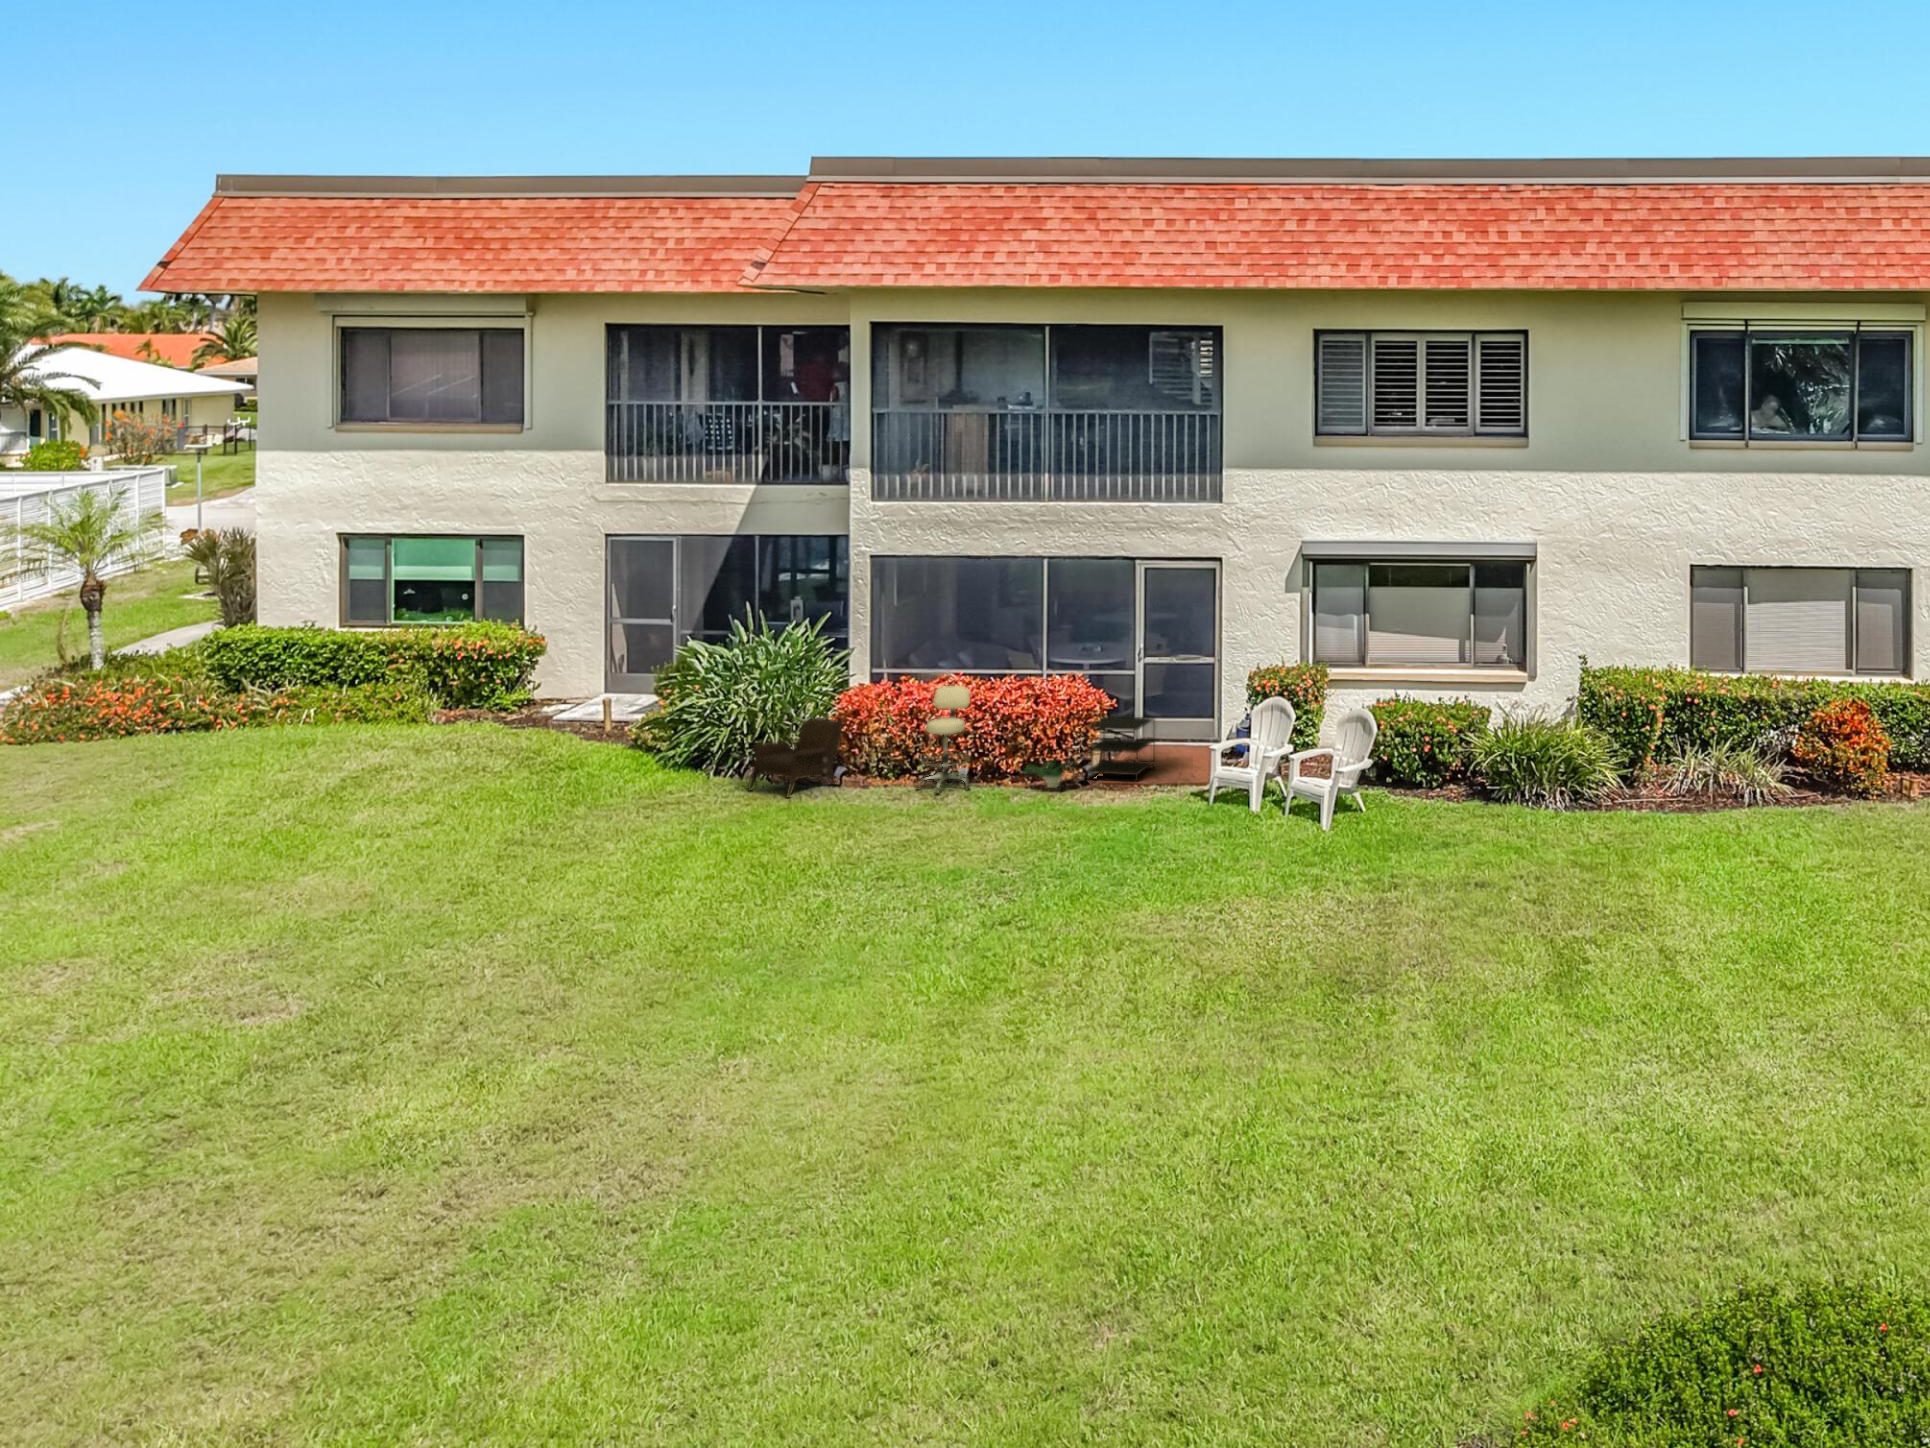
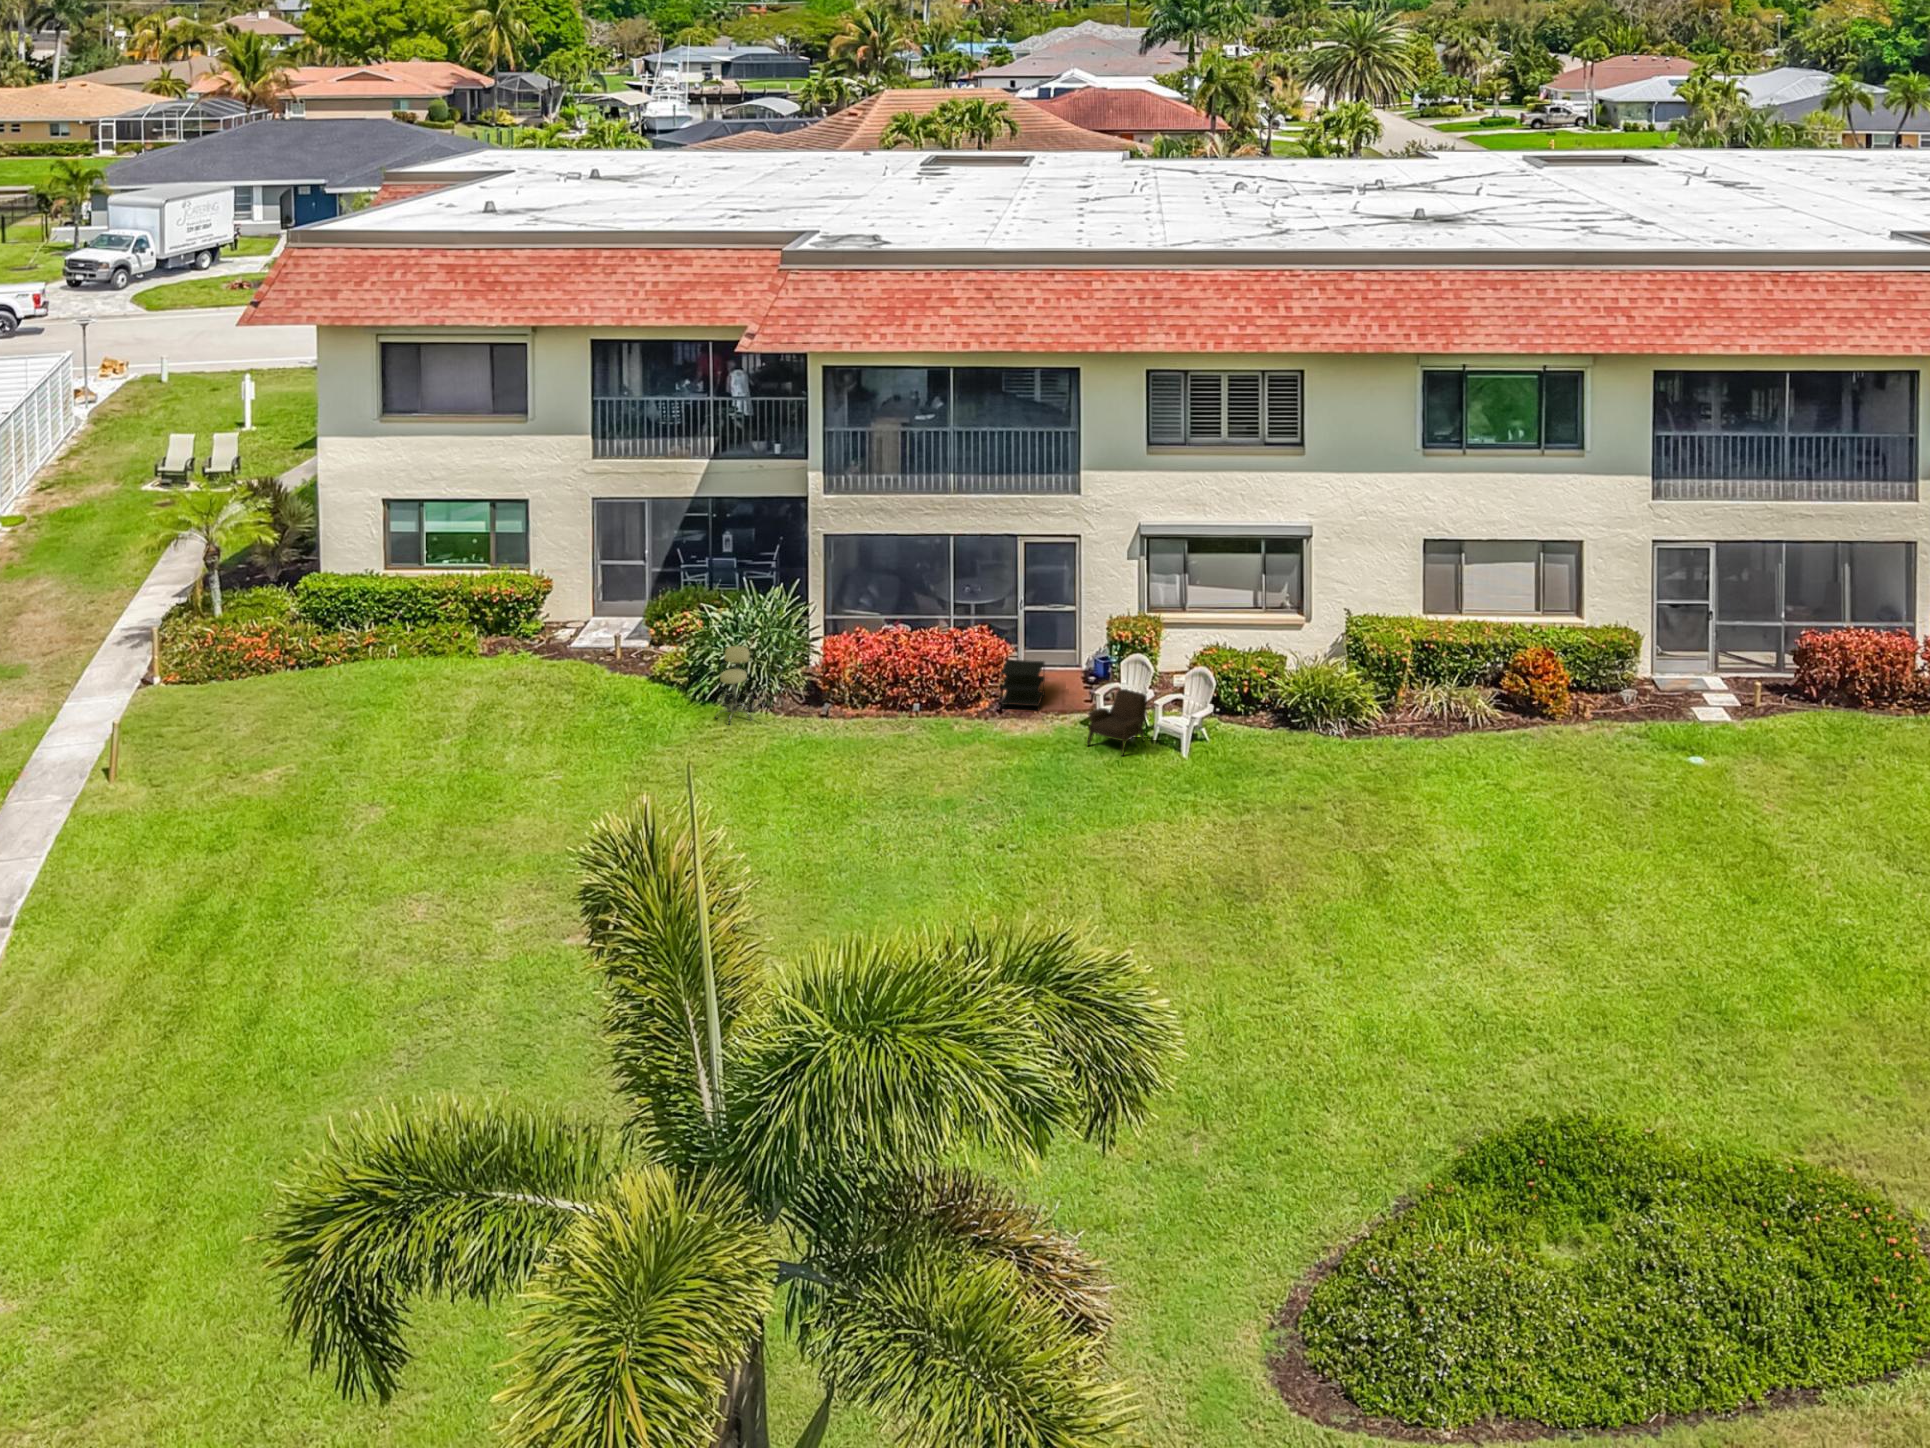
stool: present [916,686,970,794] -> present [715,646,752,724]
armchair: present [748,717,843,797] -> present [1087,689,1147,755]
potted plant: present [1024,760,1076,788] -> none [962,697,1000,718]

